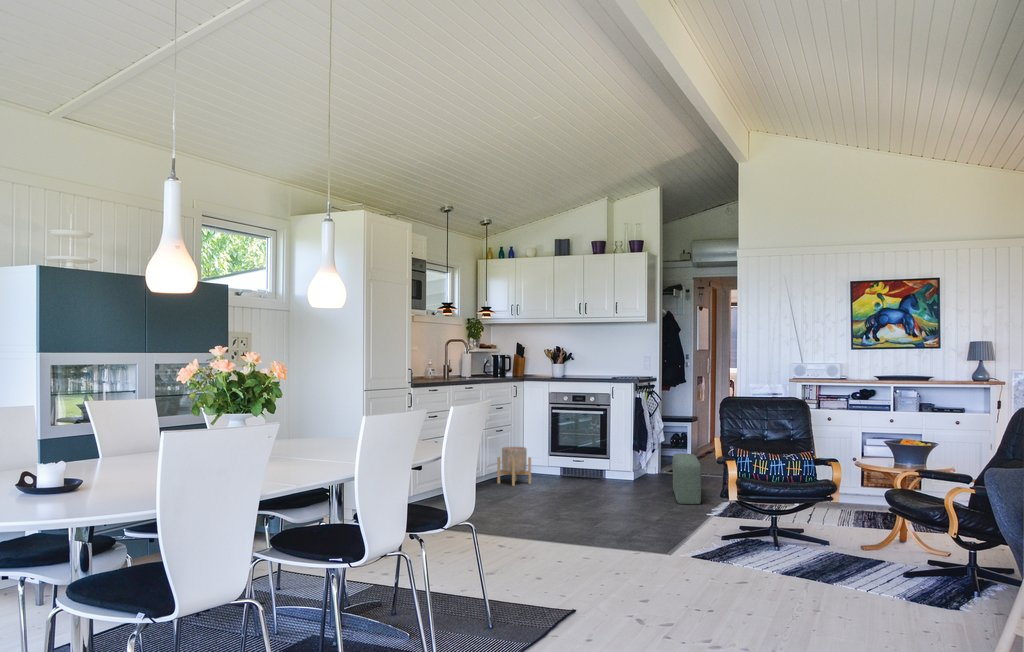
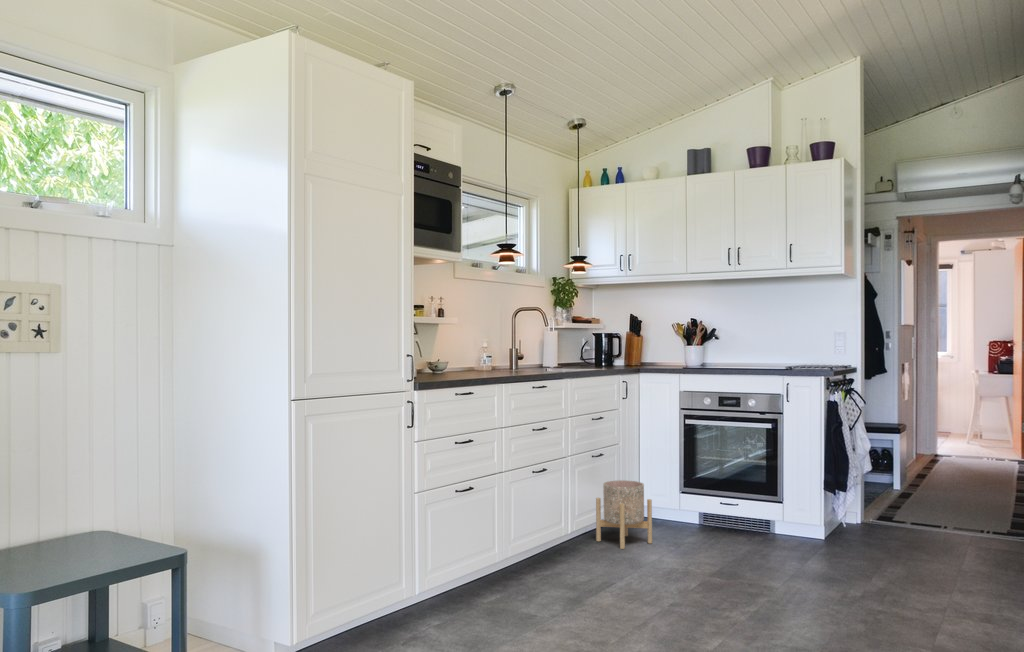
pouf: present [672,453,701,504] -> none [908,504,982,612]

